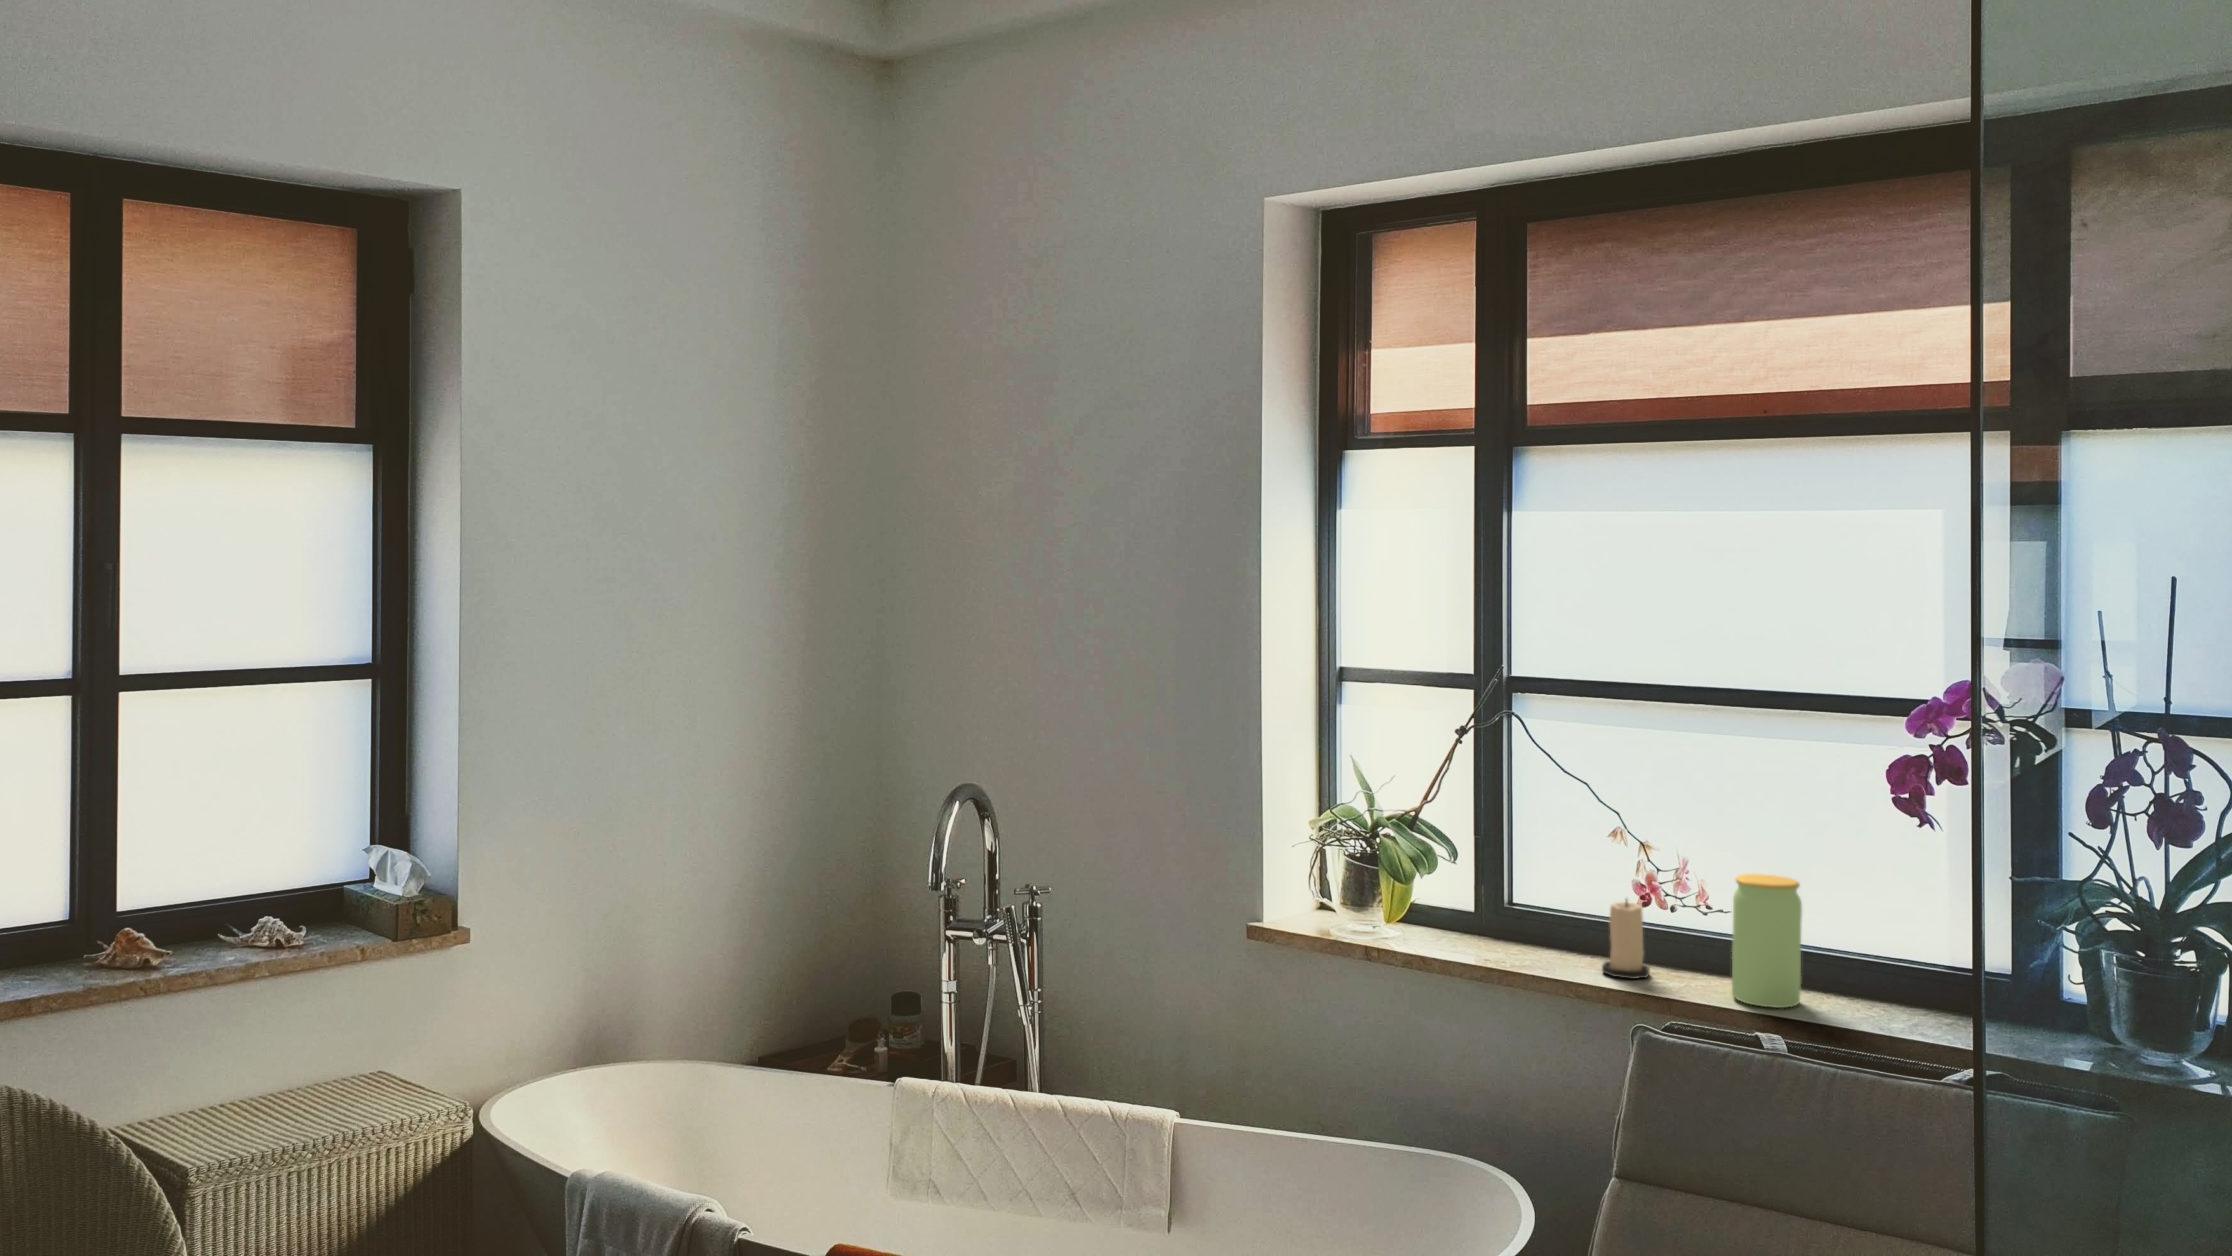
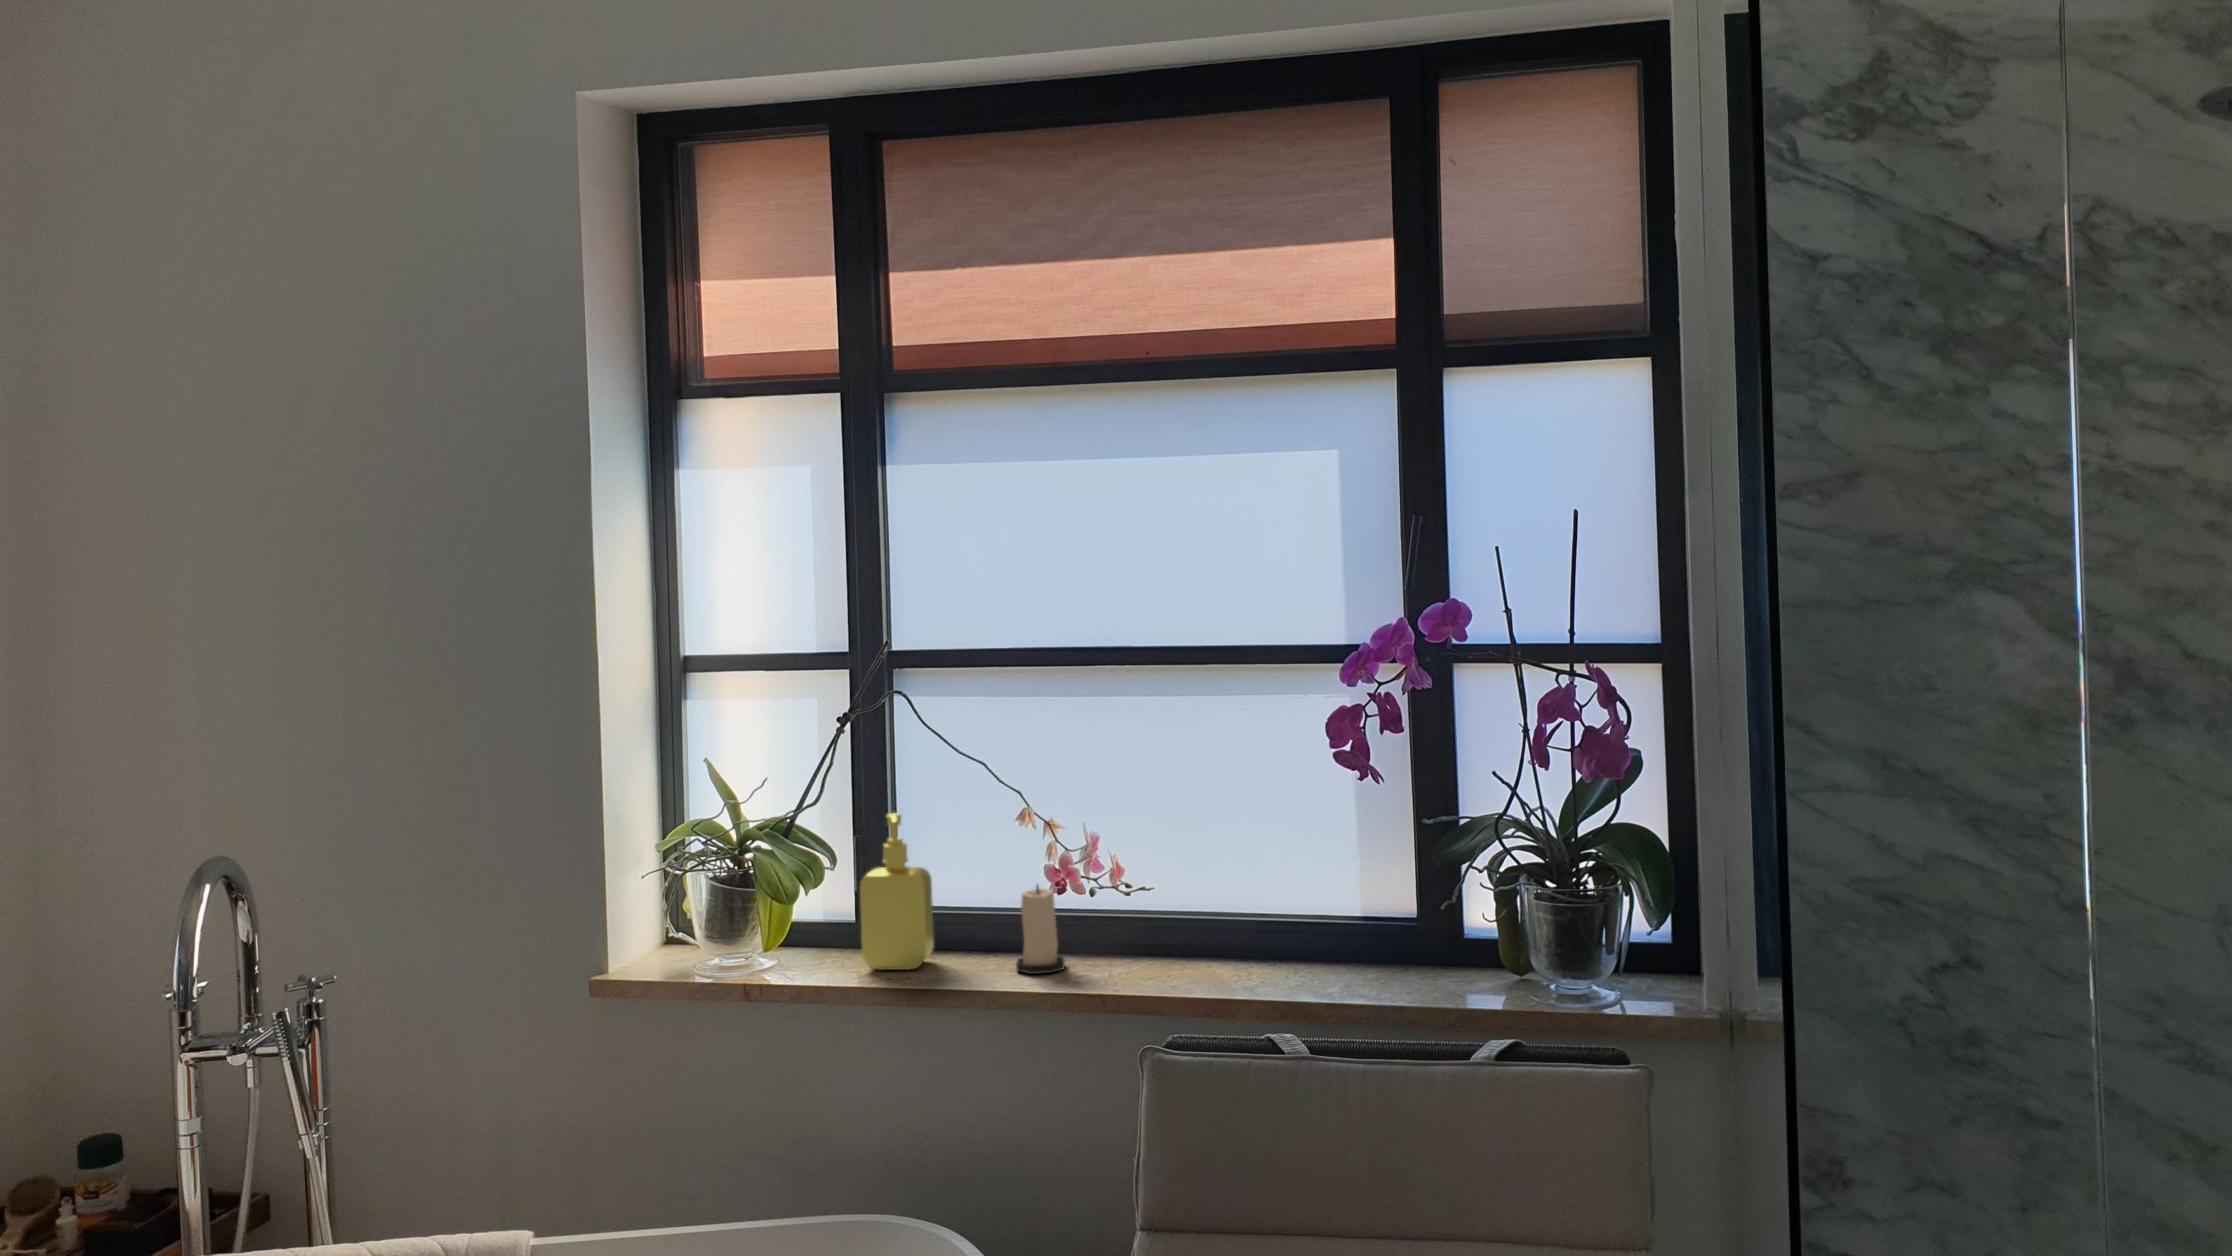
soap dispenser: none [1466,818,1533,956] -> present [860,813,934,970]
jar: present [1732,874,1802,1008] -> none [1152,838,1223,981]

